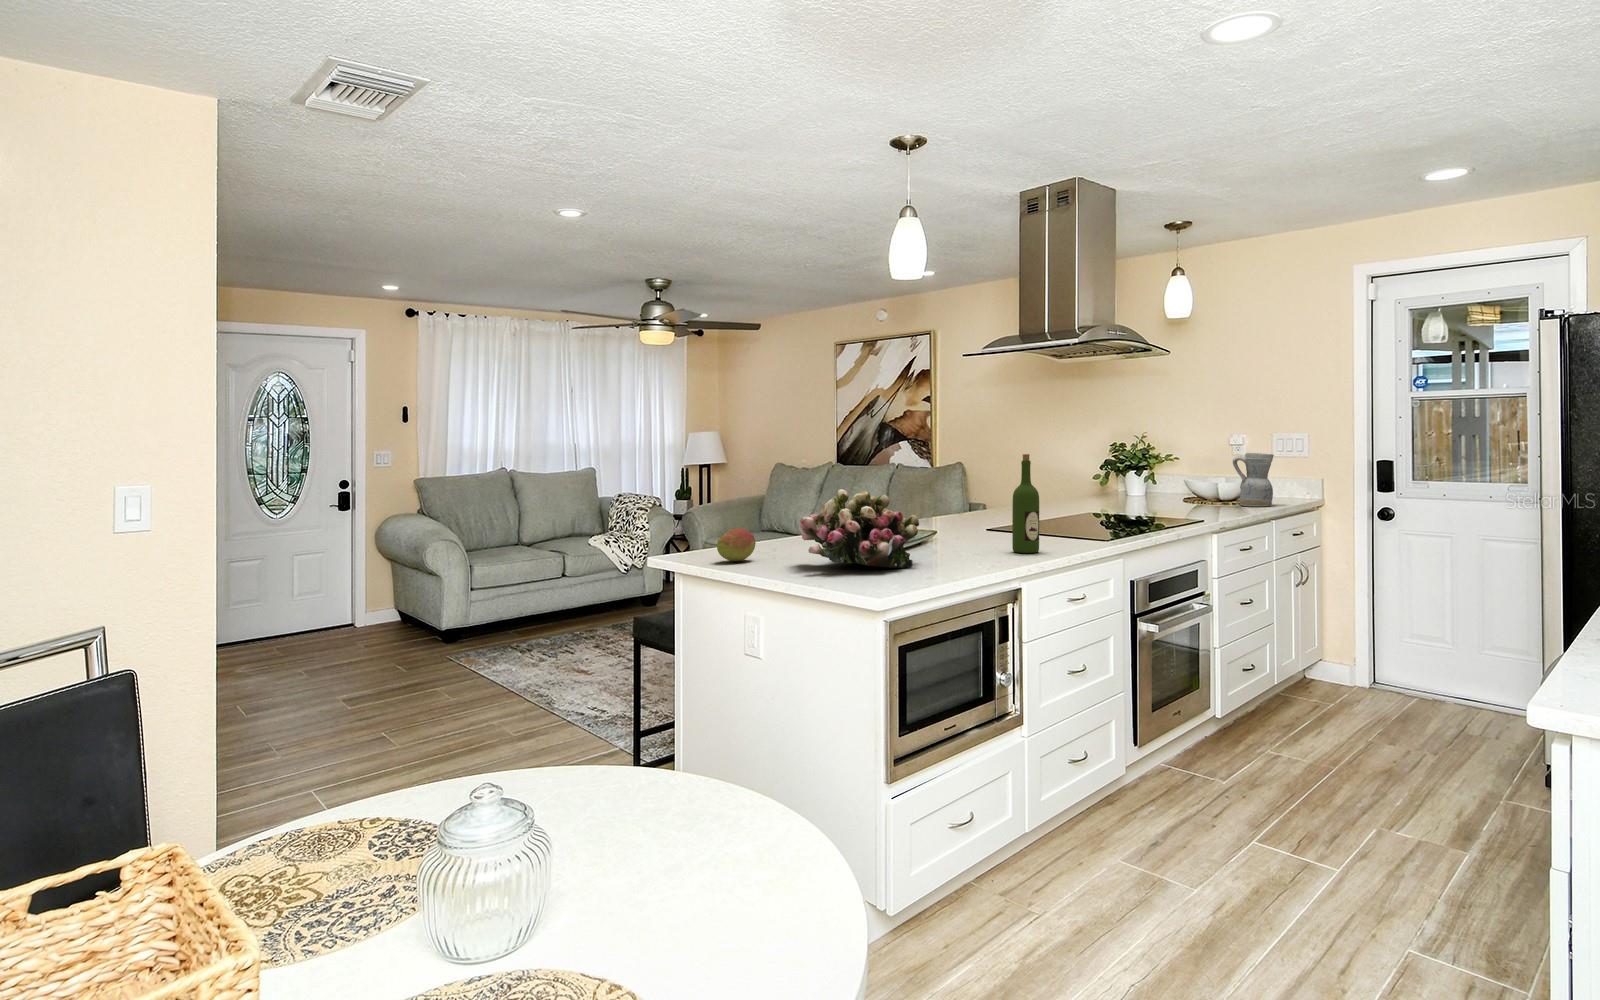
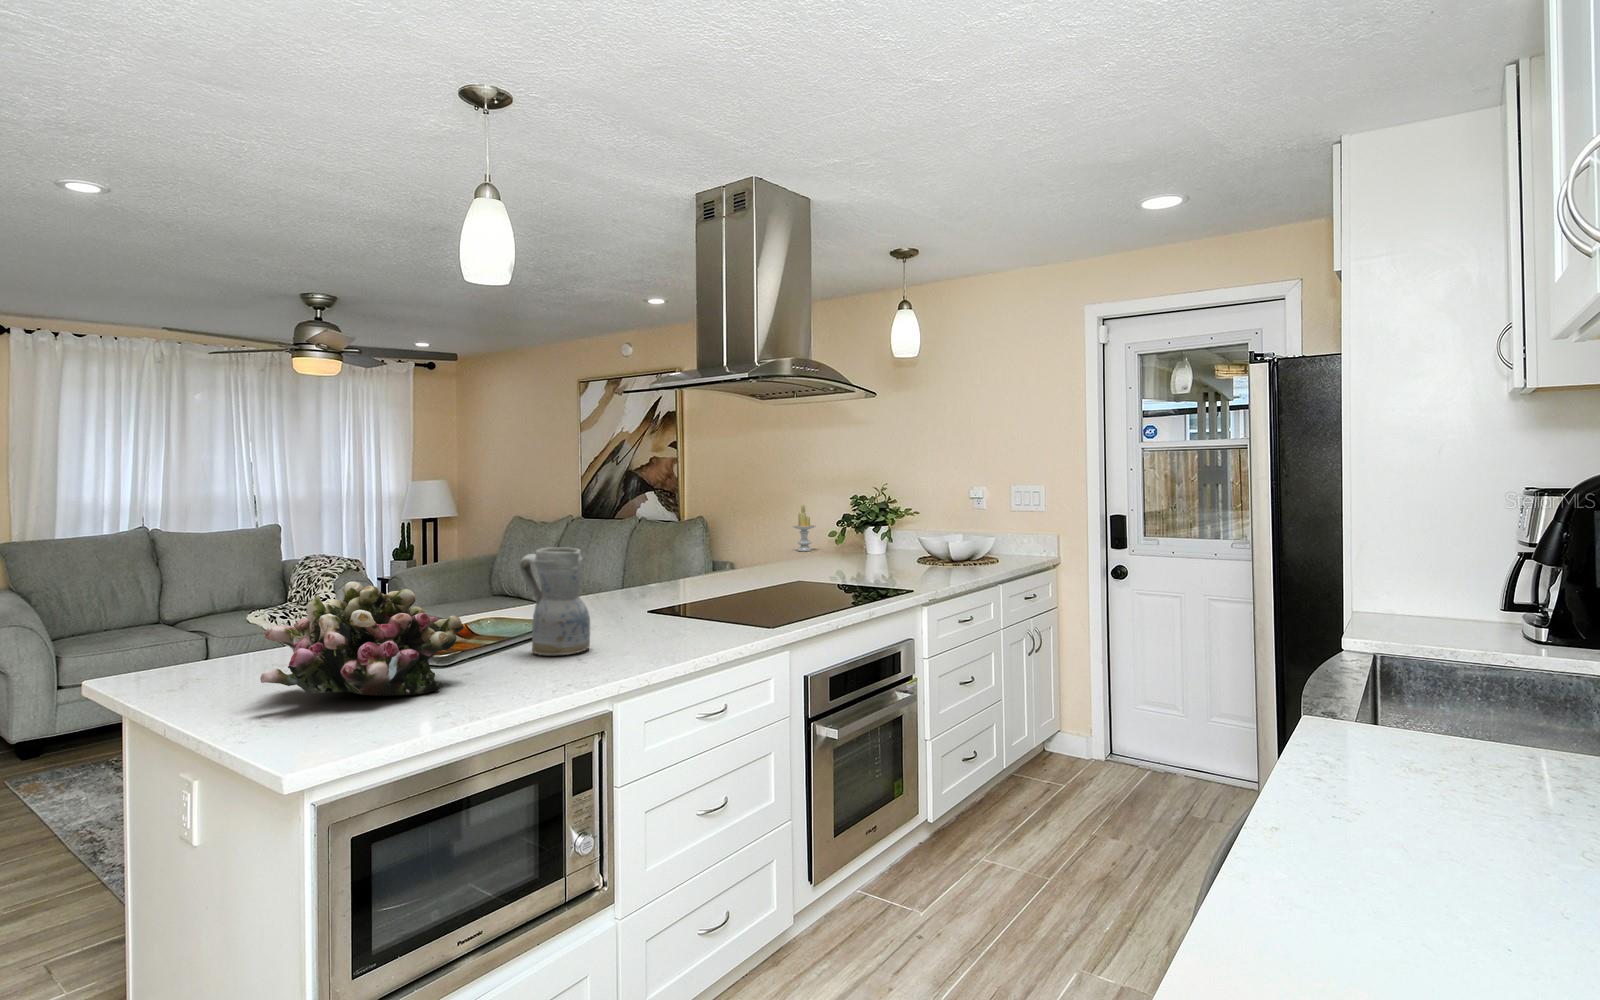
candle: none [1049,453,1071,494] -> present [793,505,816,551]
ceramic pitcher: present [1233,453,1274,506] -> present [520,548,590,656]
wine bottle: present [1012,454,1039,553] -> none [617,526,653,656]
fruit: present [717,528,756,561] -> none [171,637,244,686]

